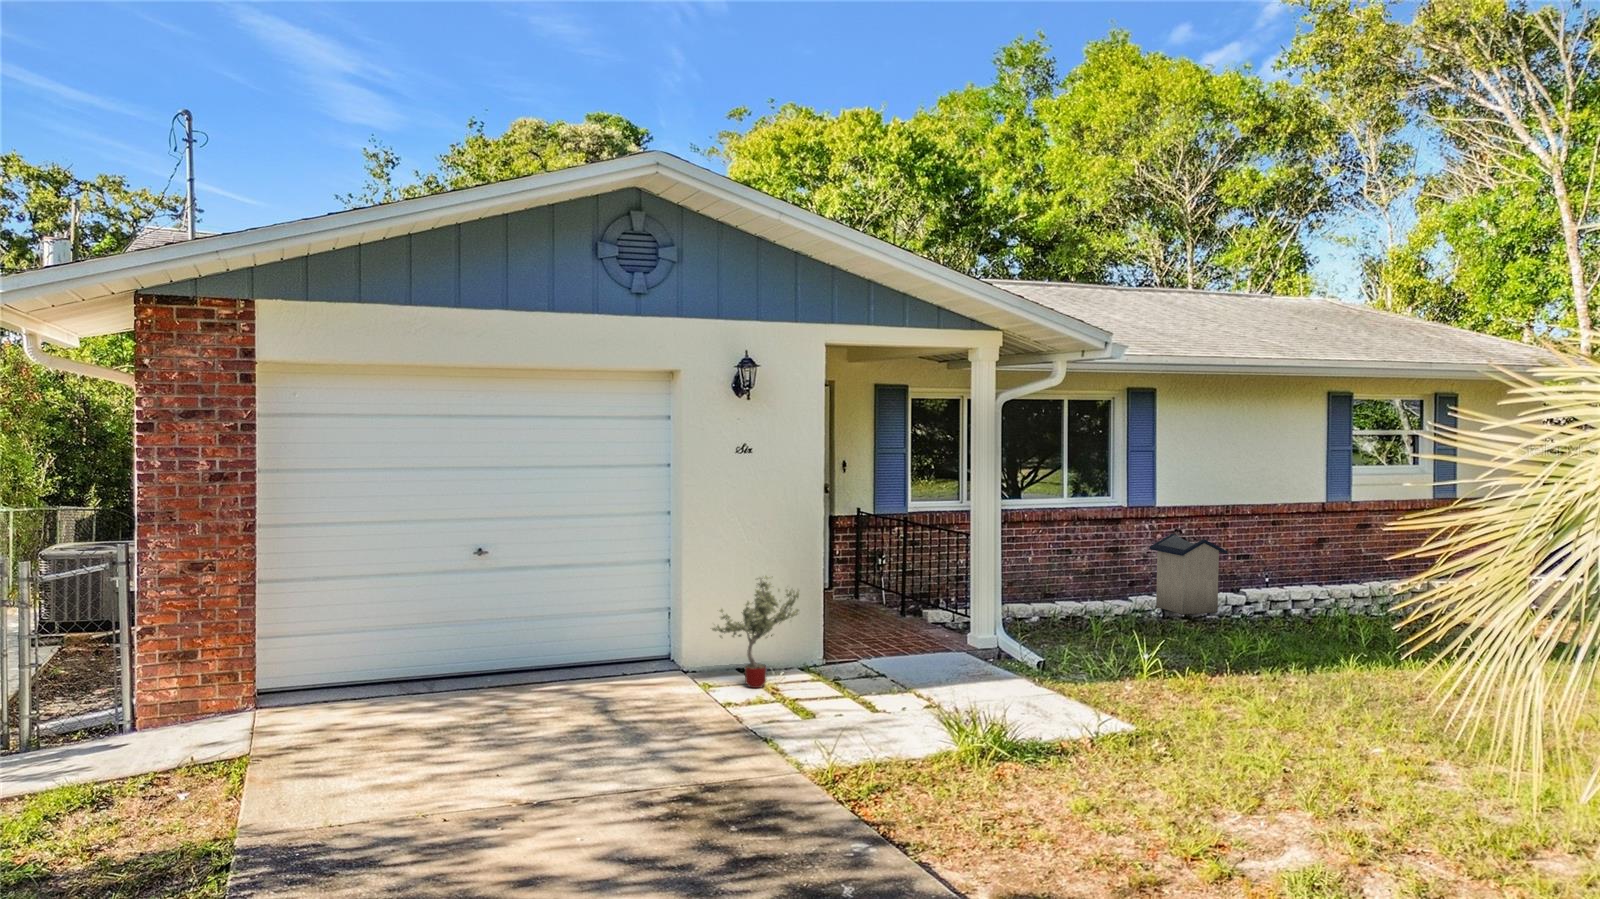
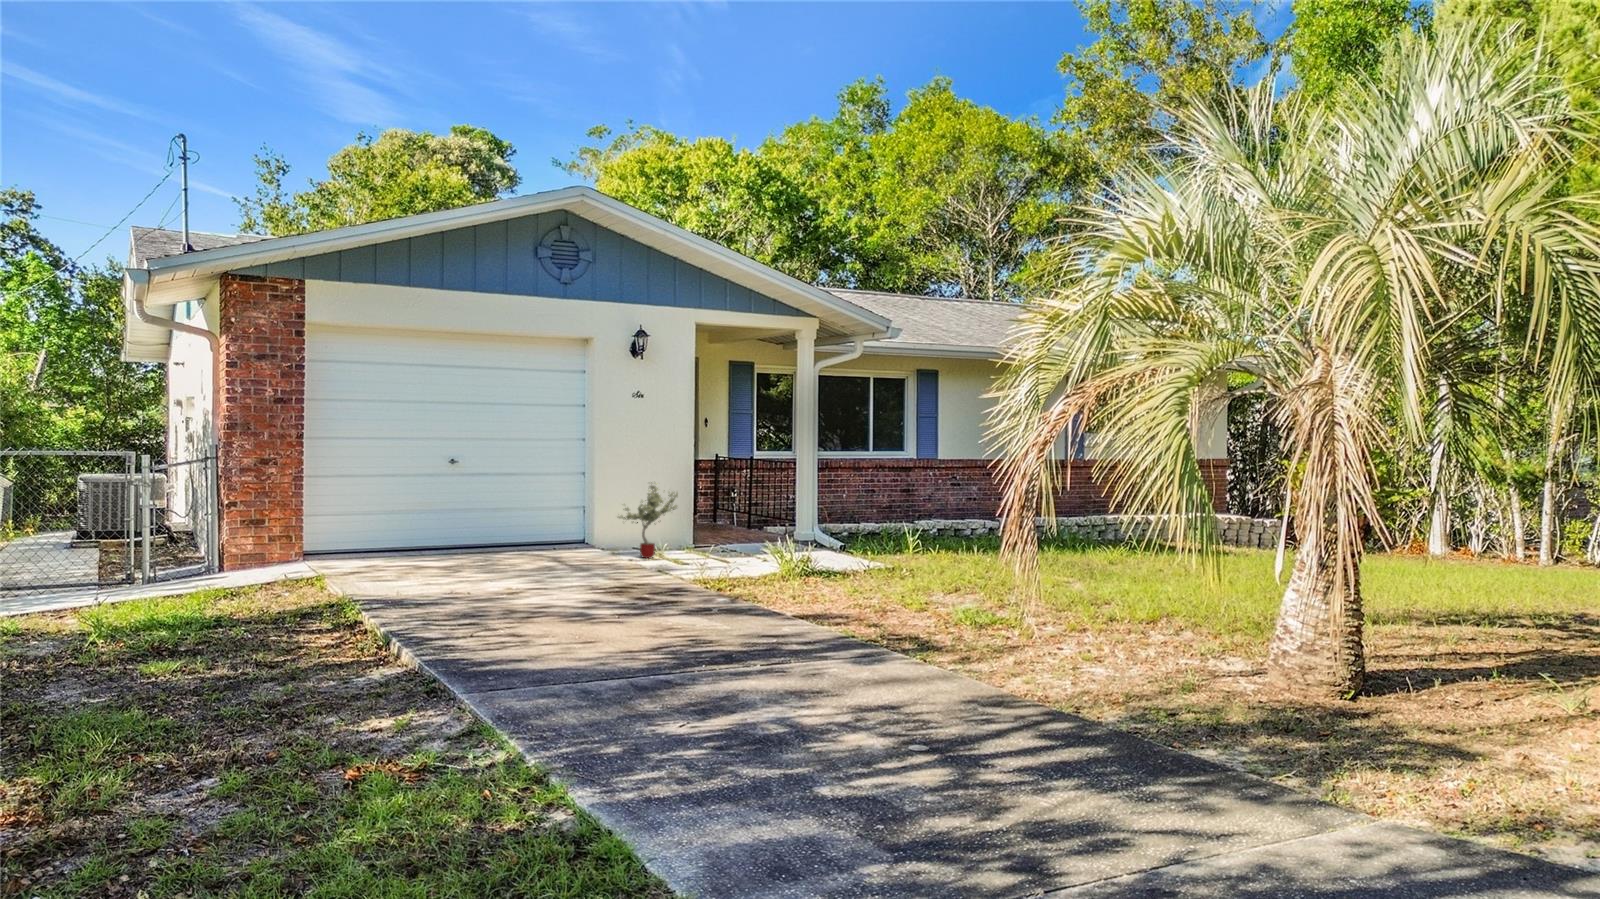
trash can: present [1149,534,1227,614] -> none [931,476,984,532]

